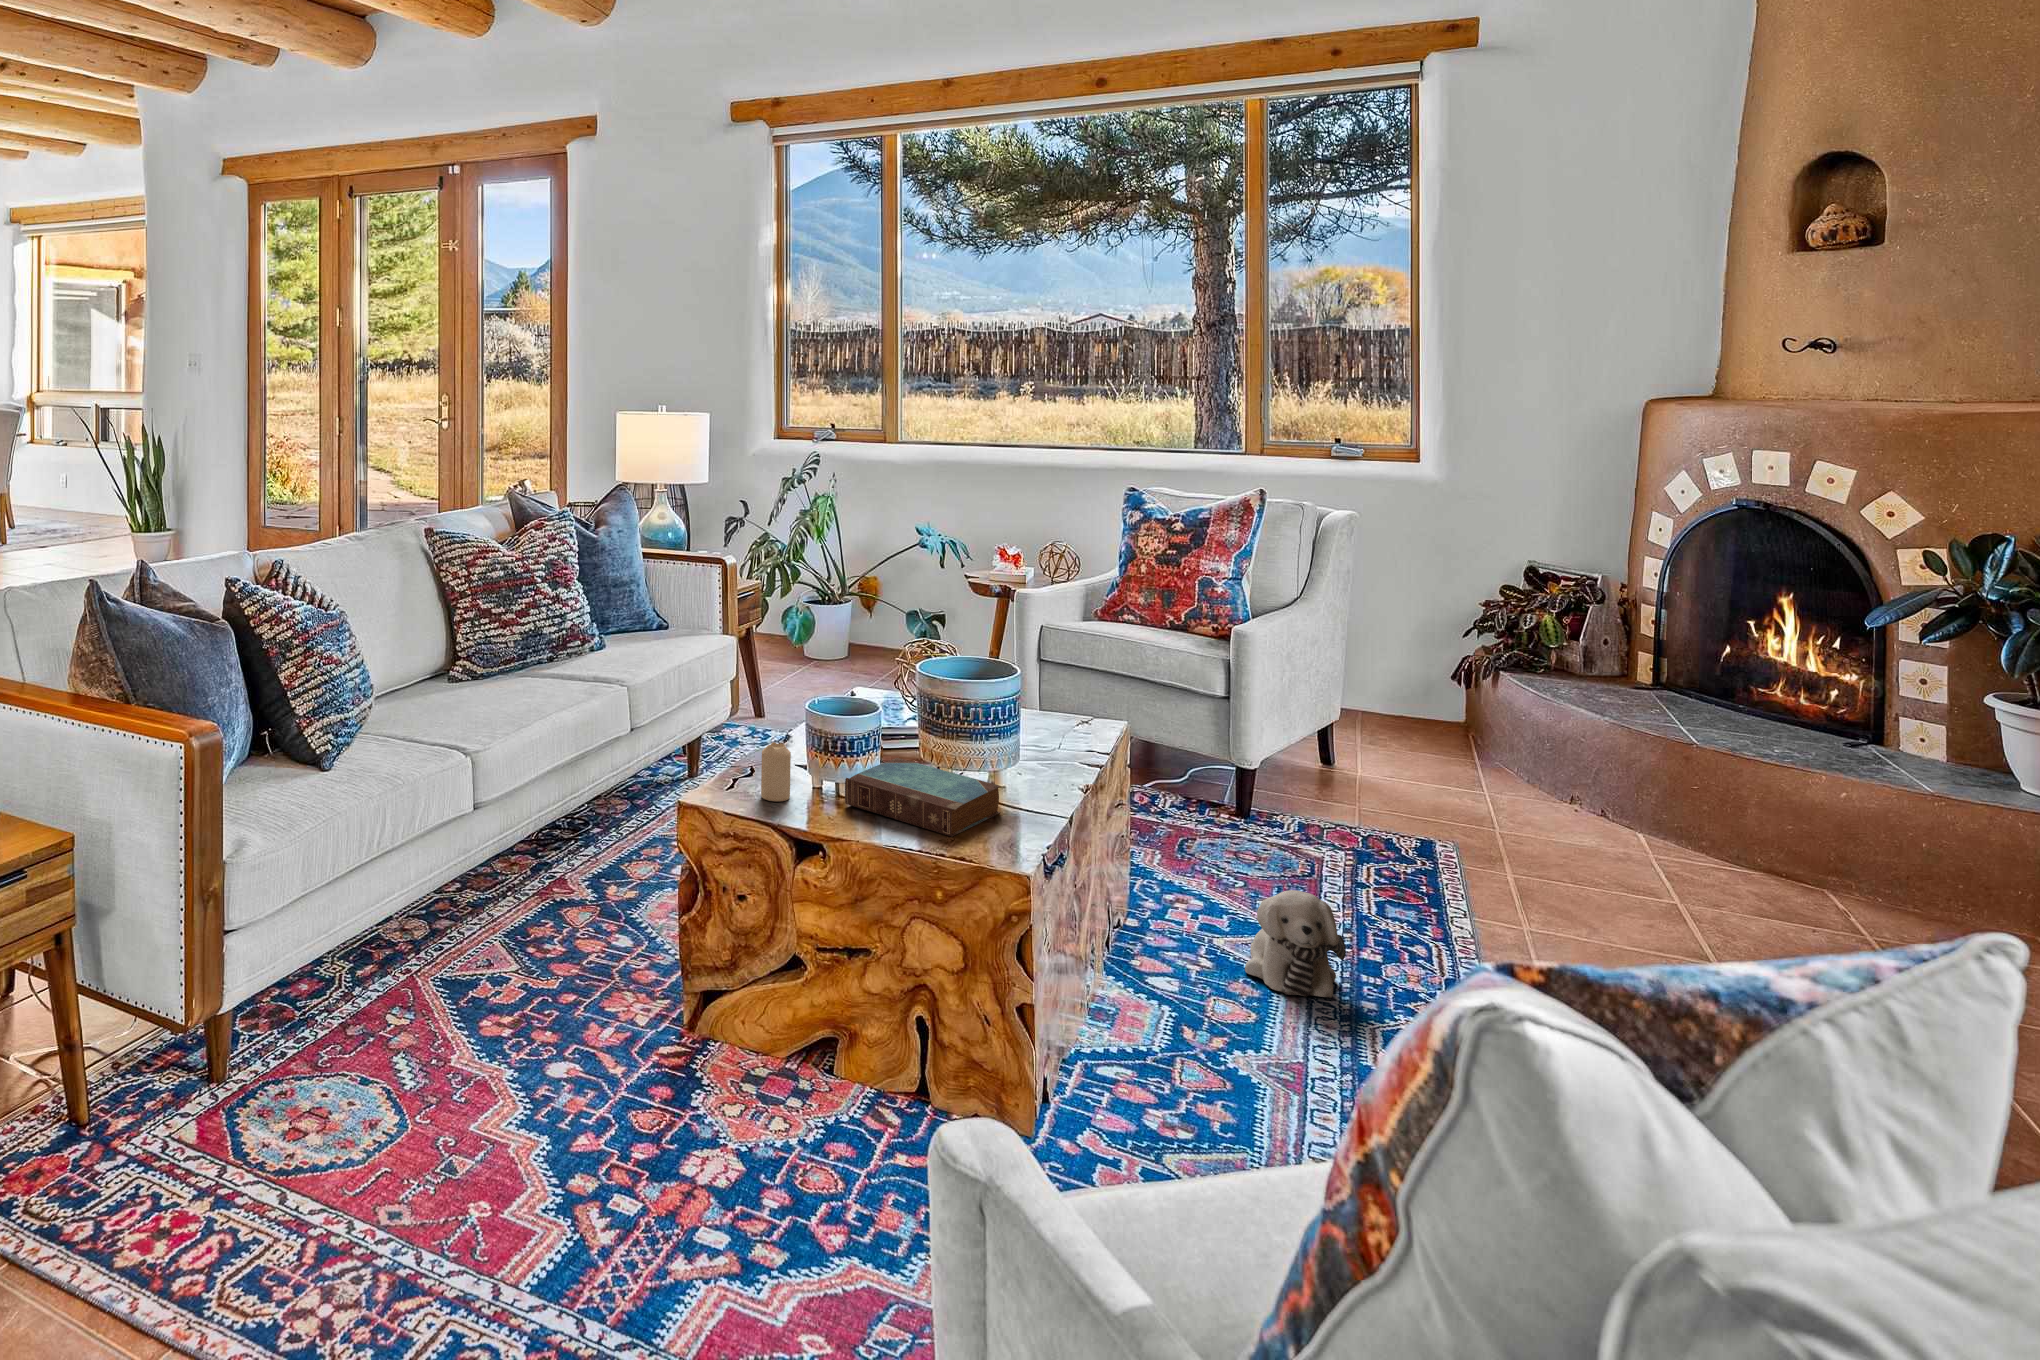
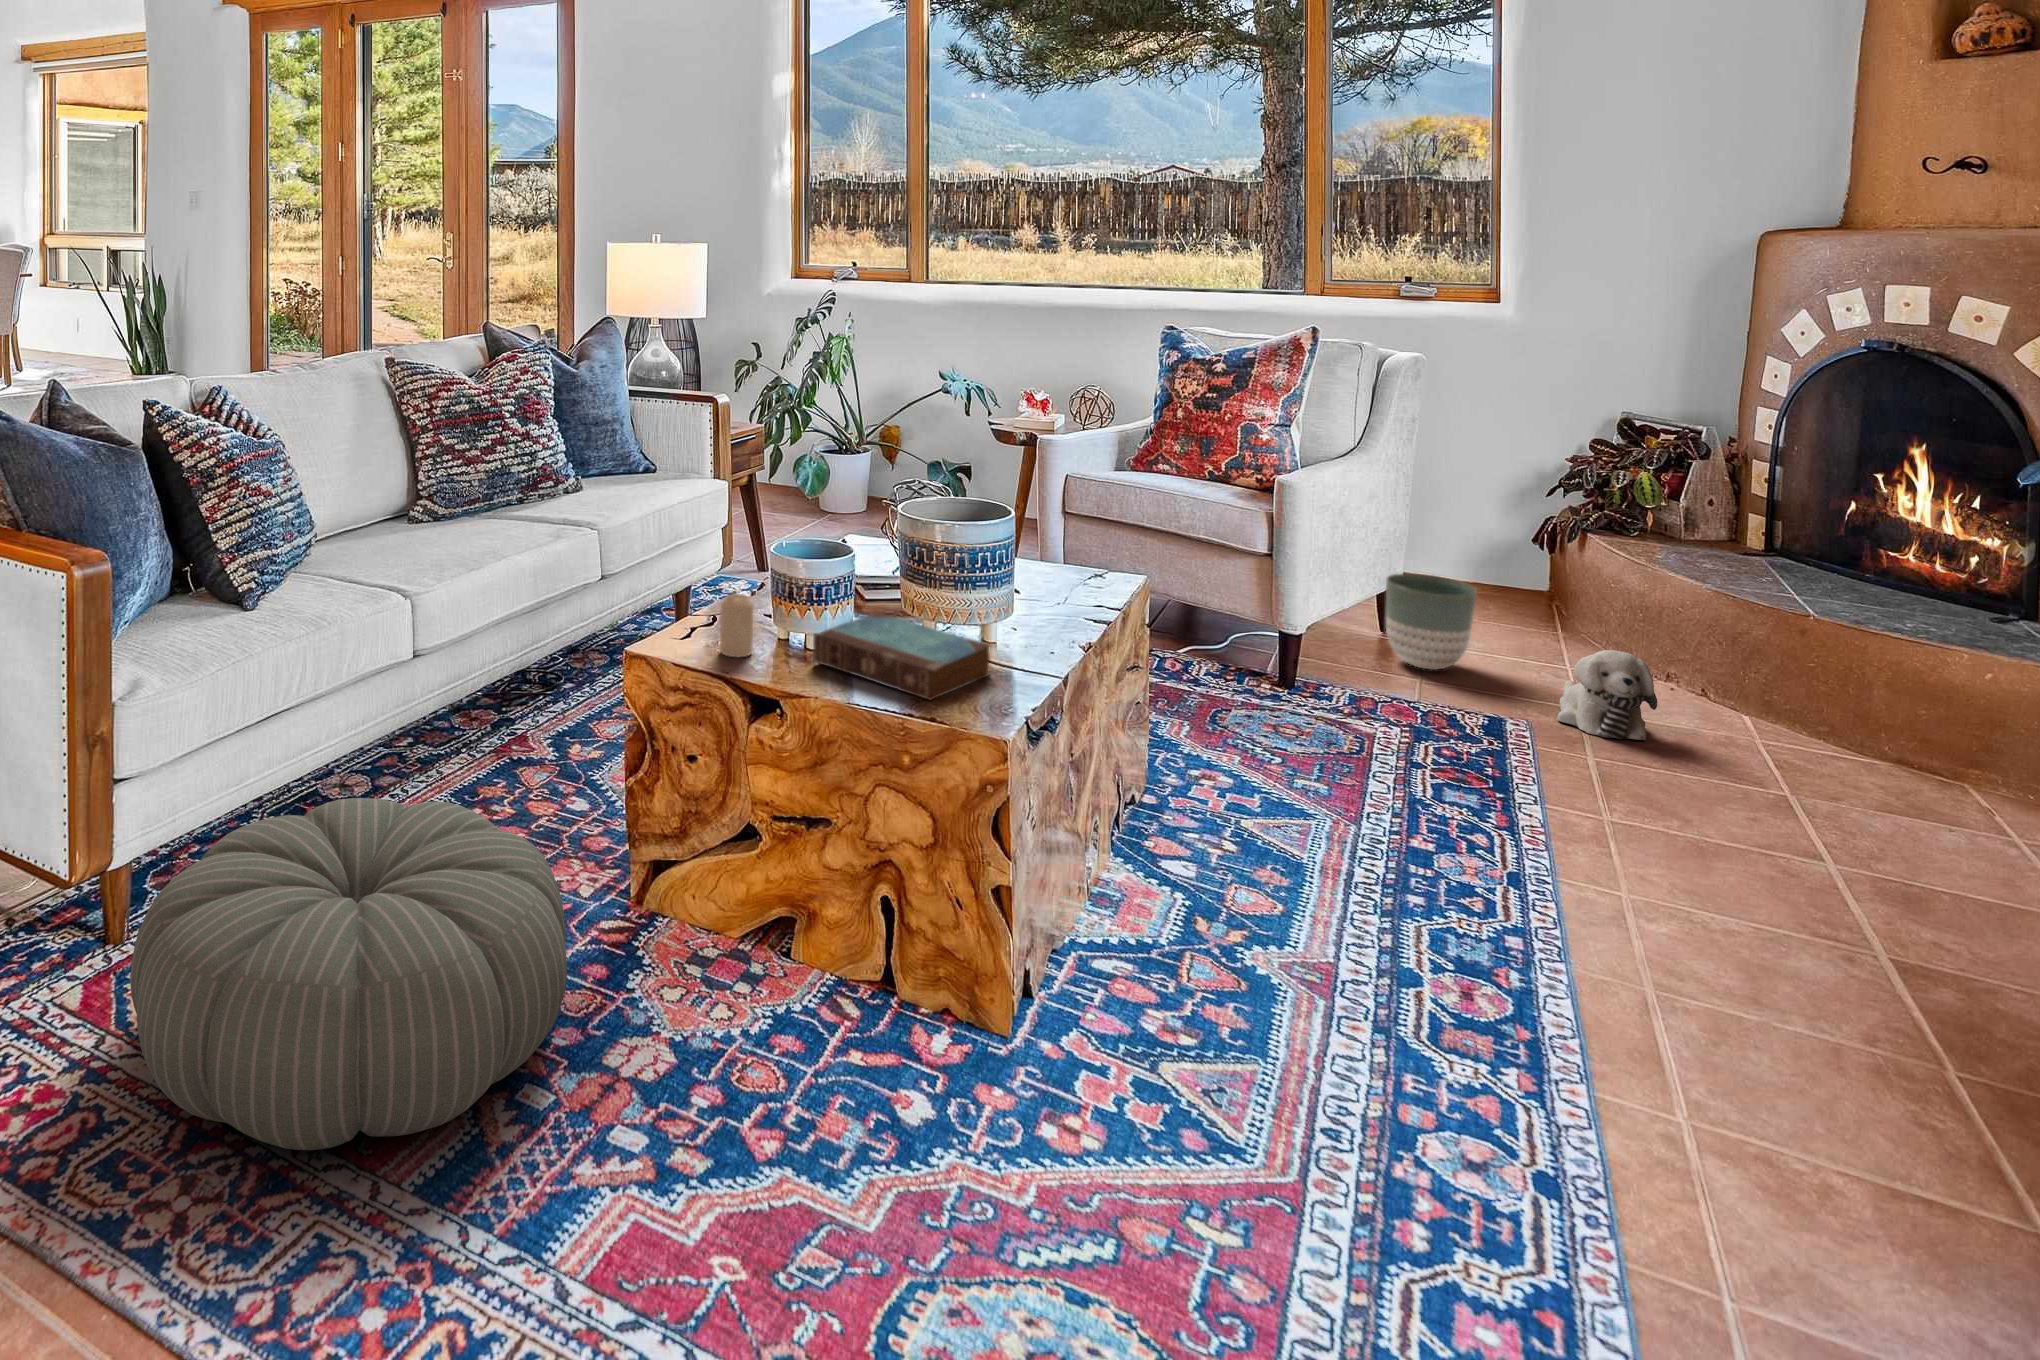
planter: none [1332,710,1412,799] -> present [1386,573,1477,670]
plush toy: present [1245,890,1346,998] -> present [1557,650,1657,740]
pouf: none [259,939,647,1258] -> present [131,798,567,1150]

